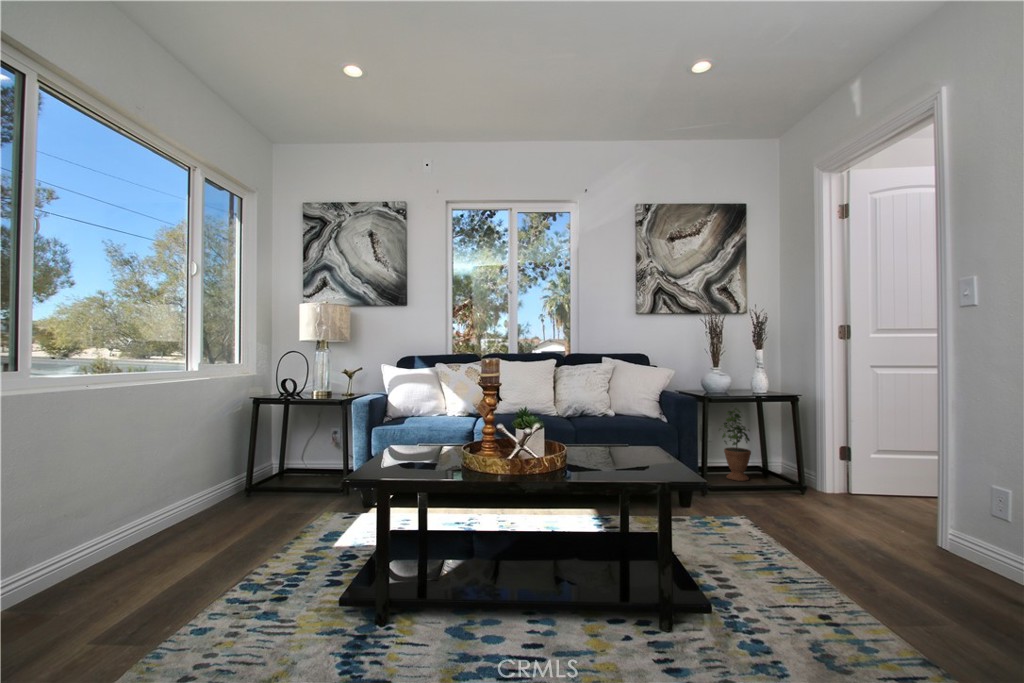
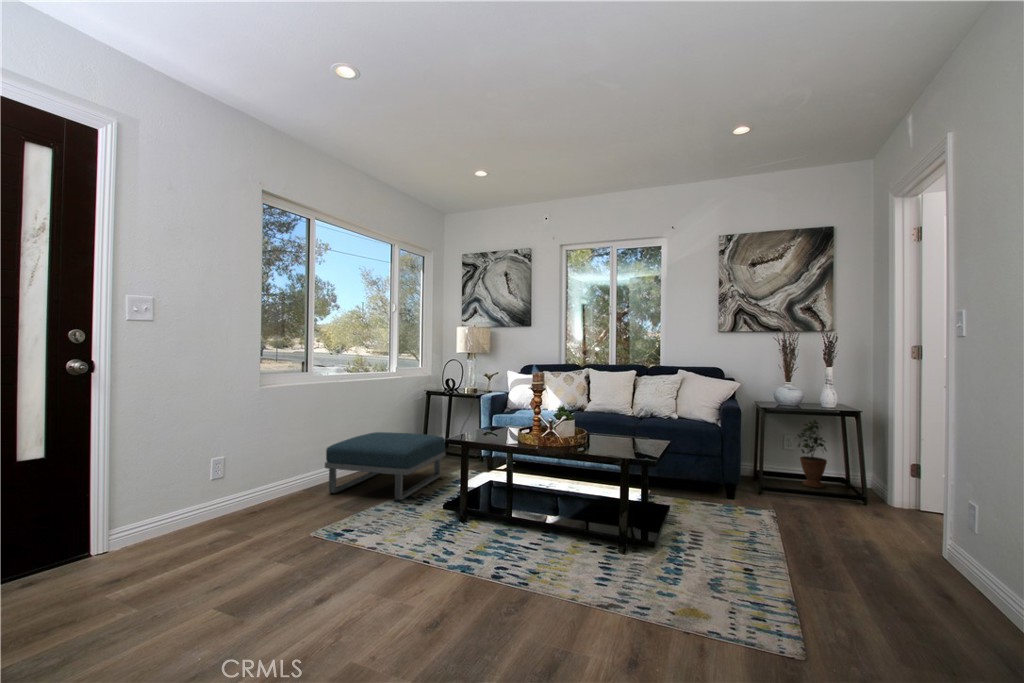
footstool: none [66,469,305,605] -> present [325,432,445,500]

